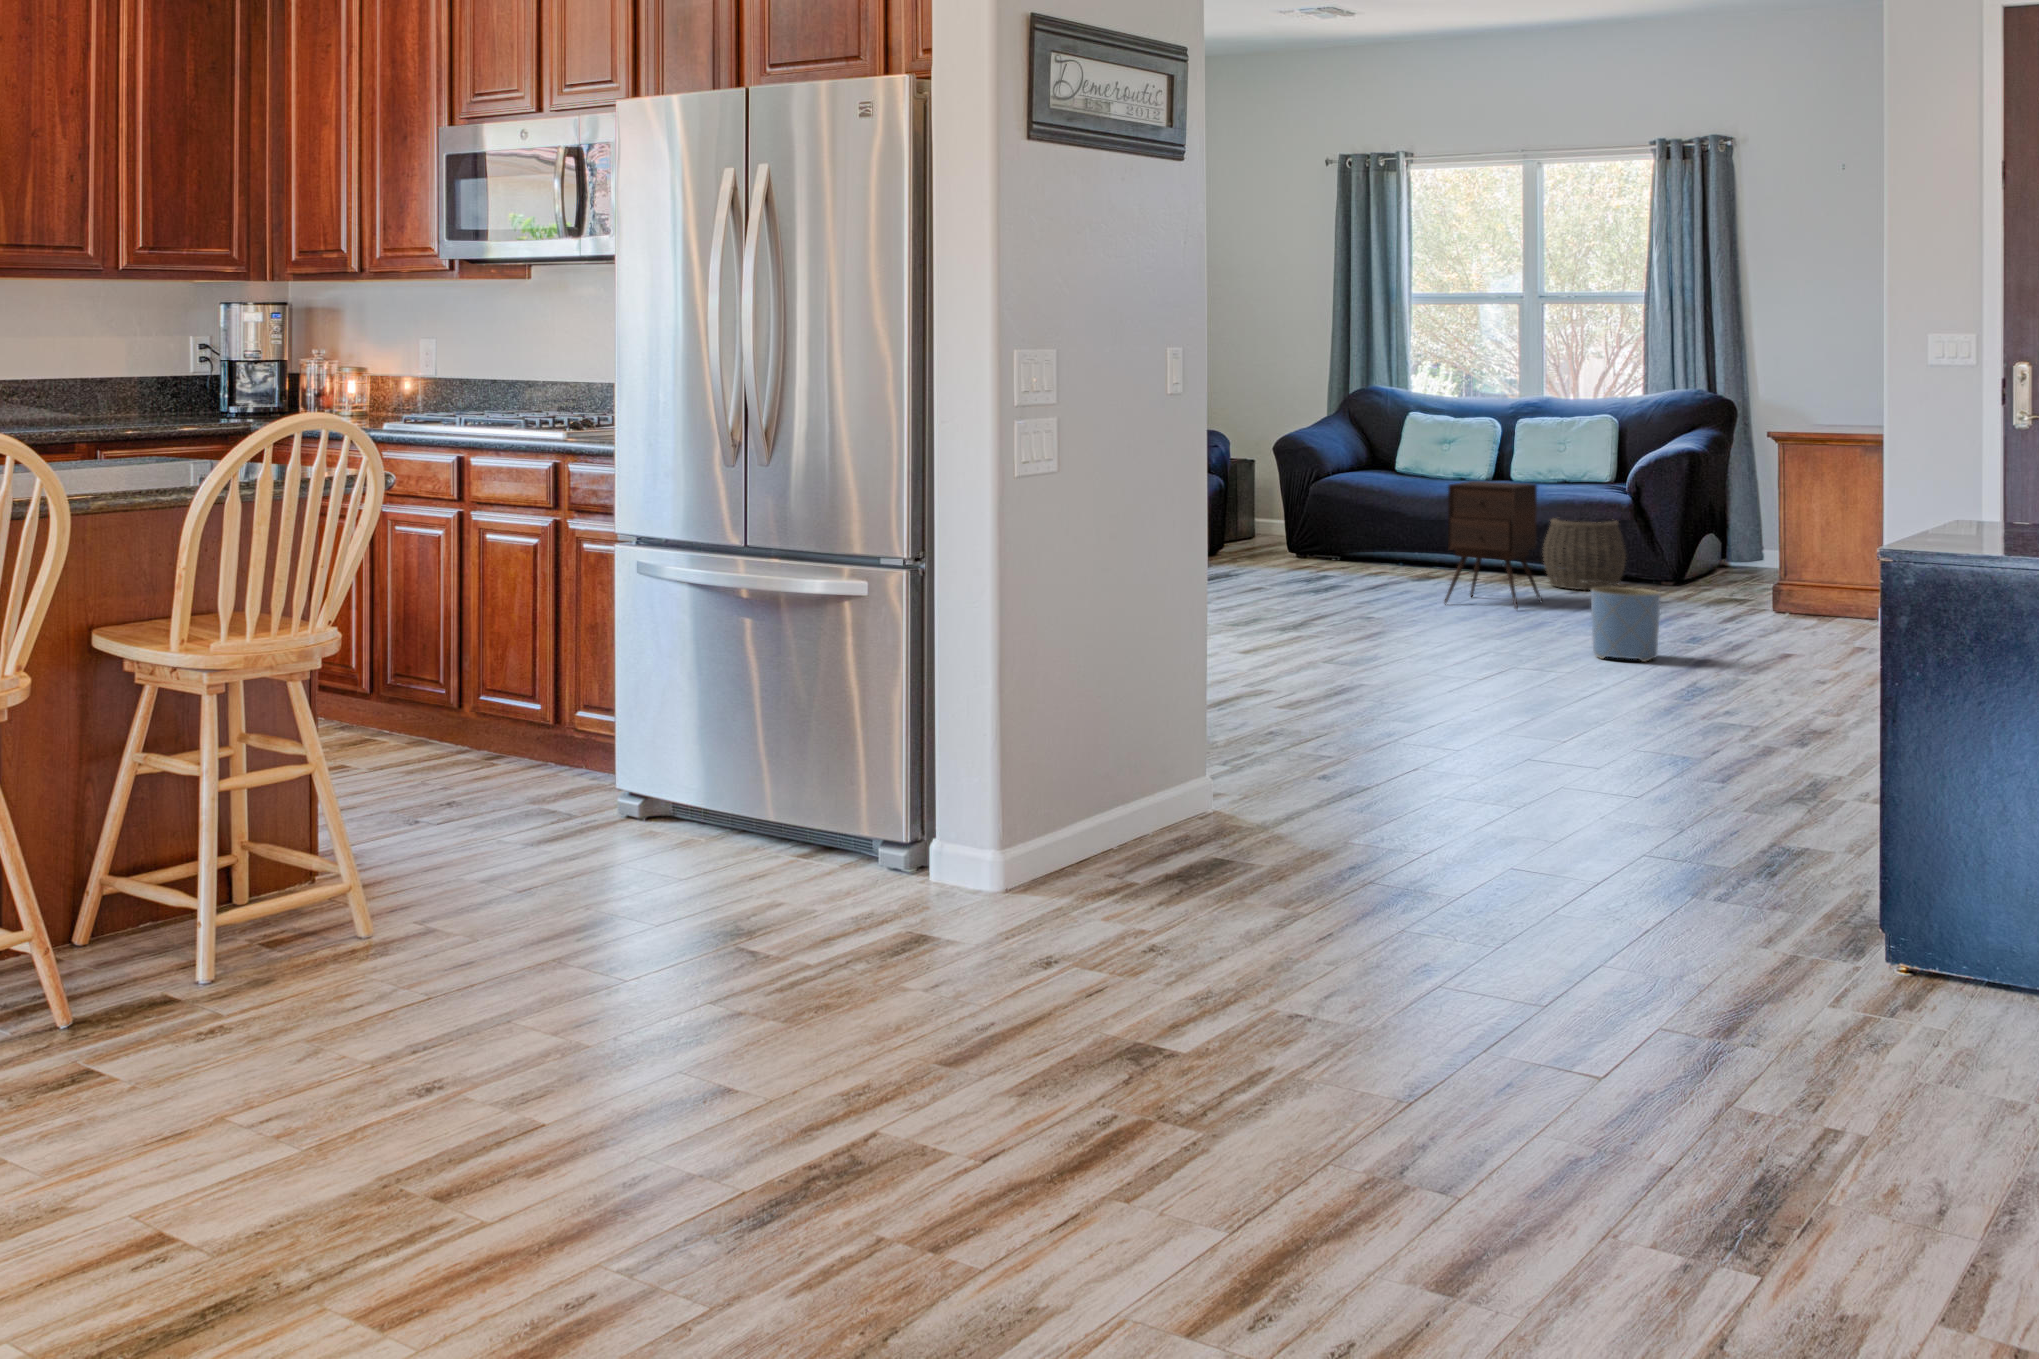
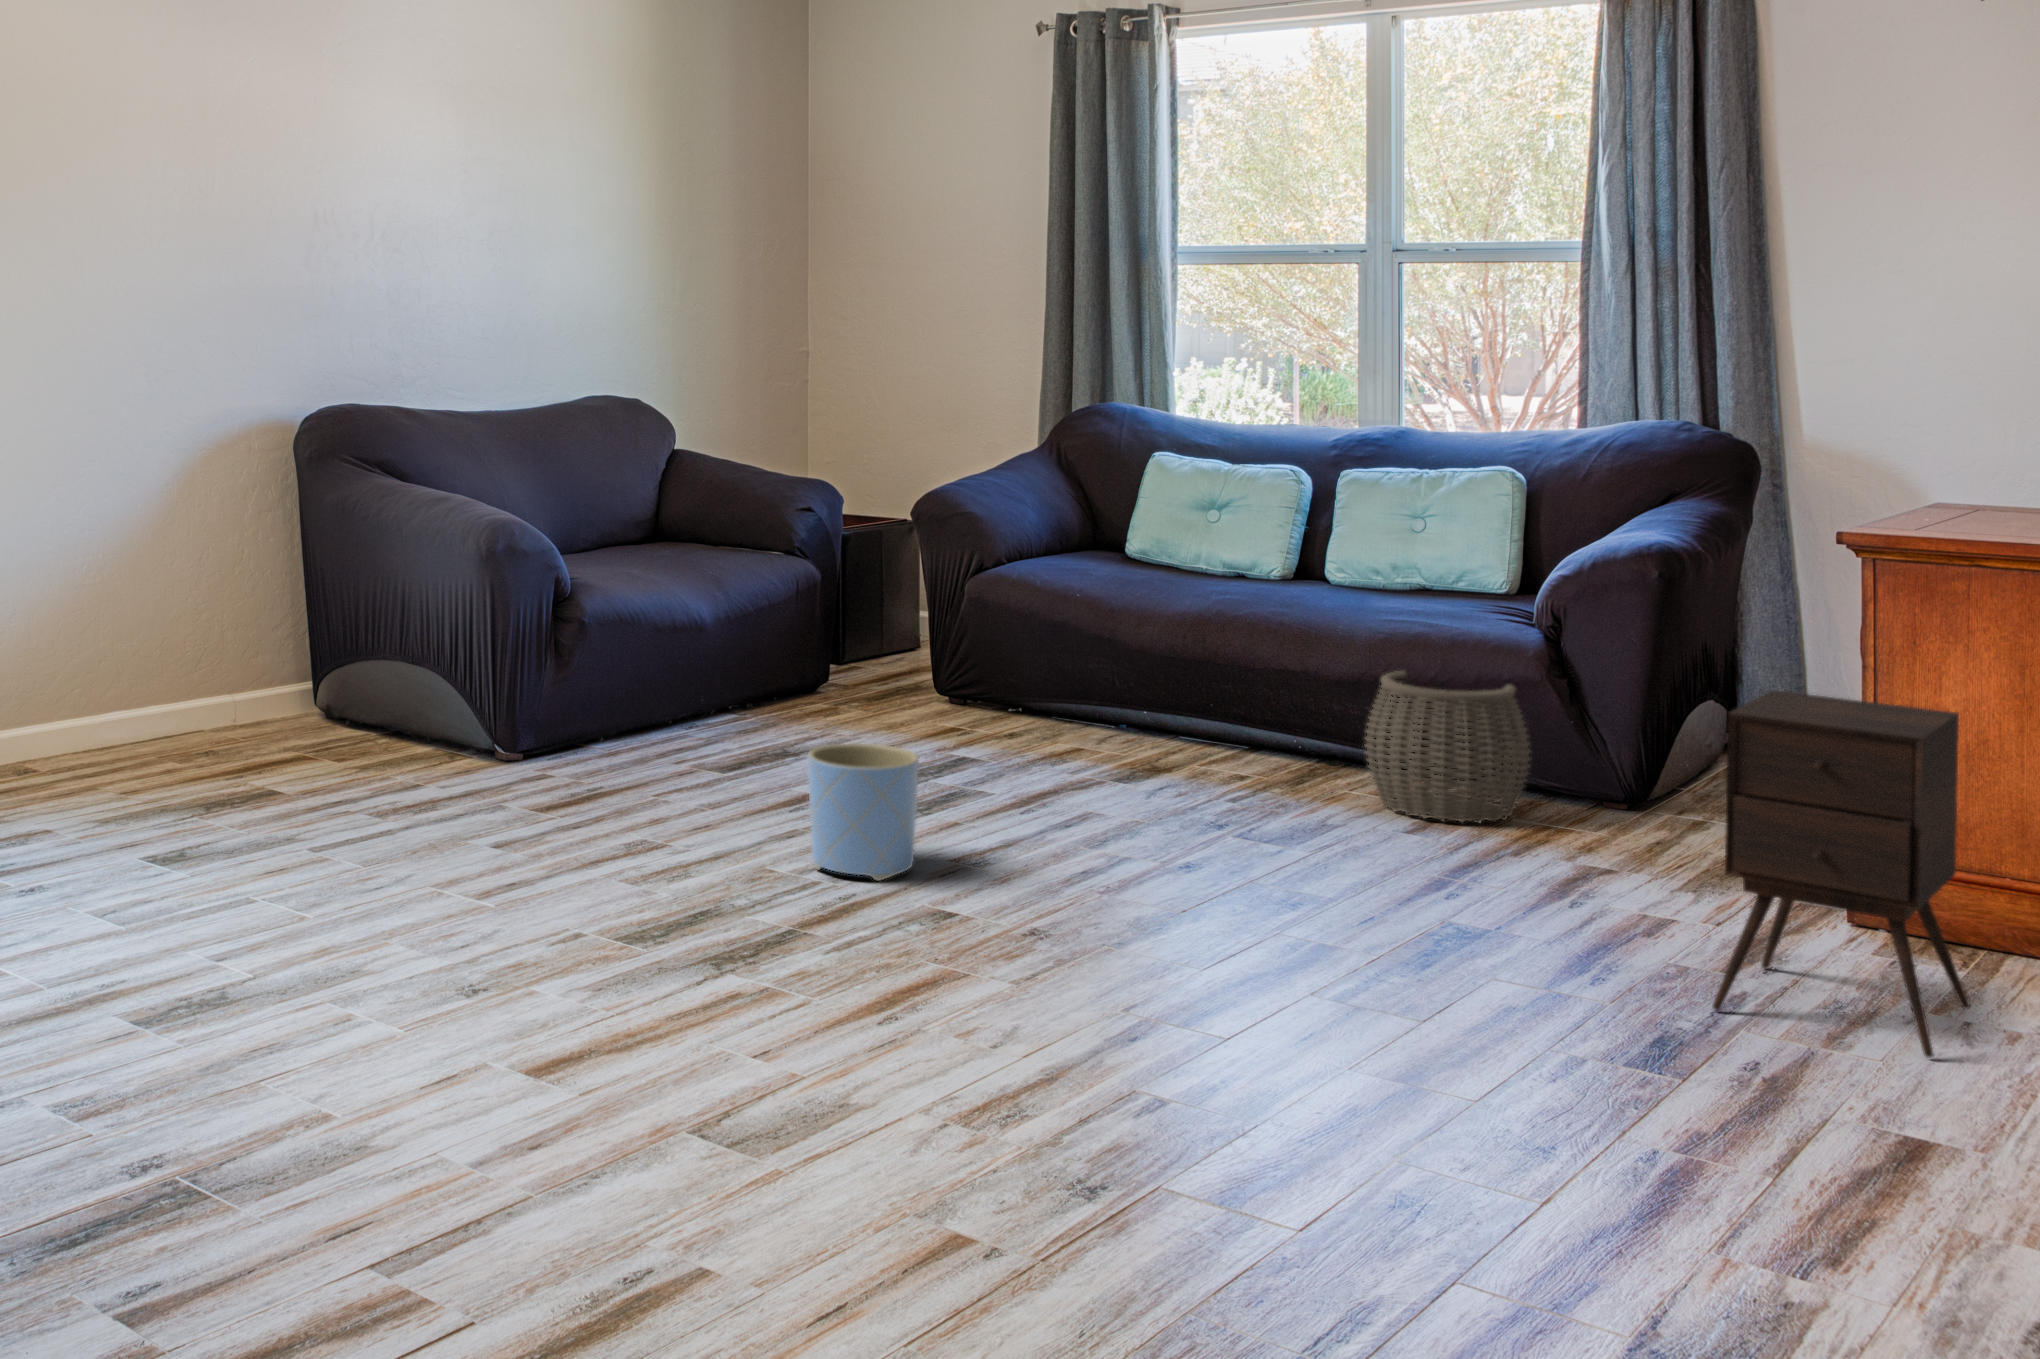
side table: present [1444,481,1542,610] -> present [1712,690,1970,1058]
planter: present [1591,587,1660,662] -> present [808,743,918,881]

